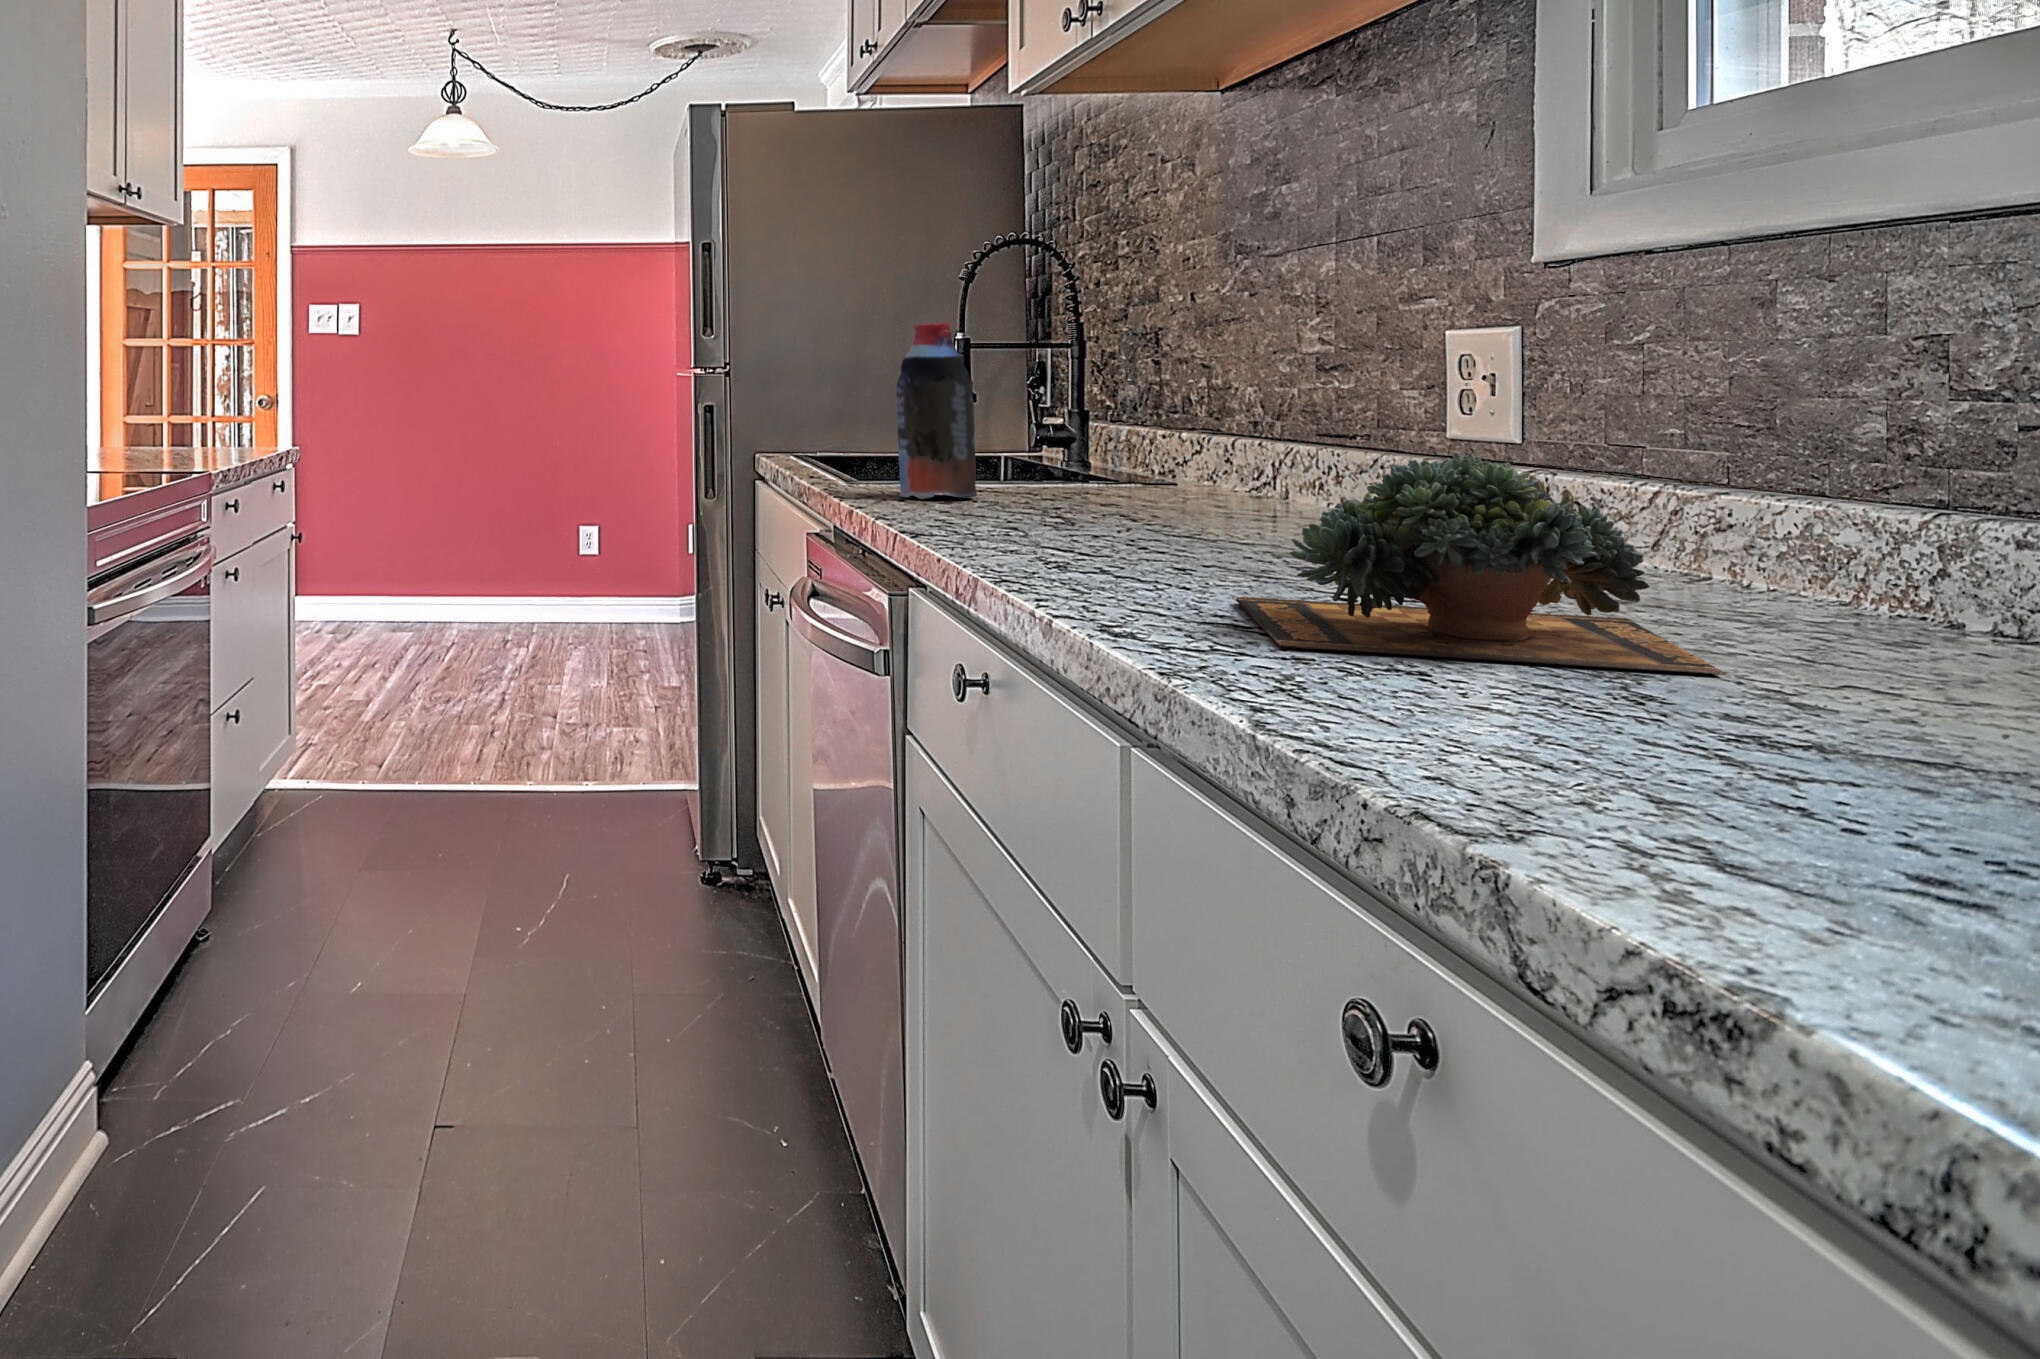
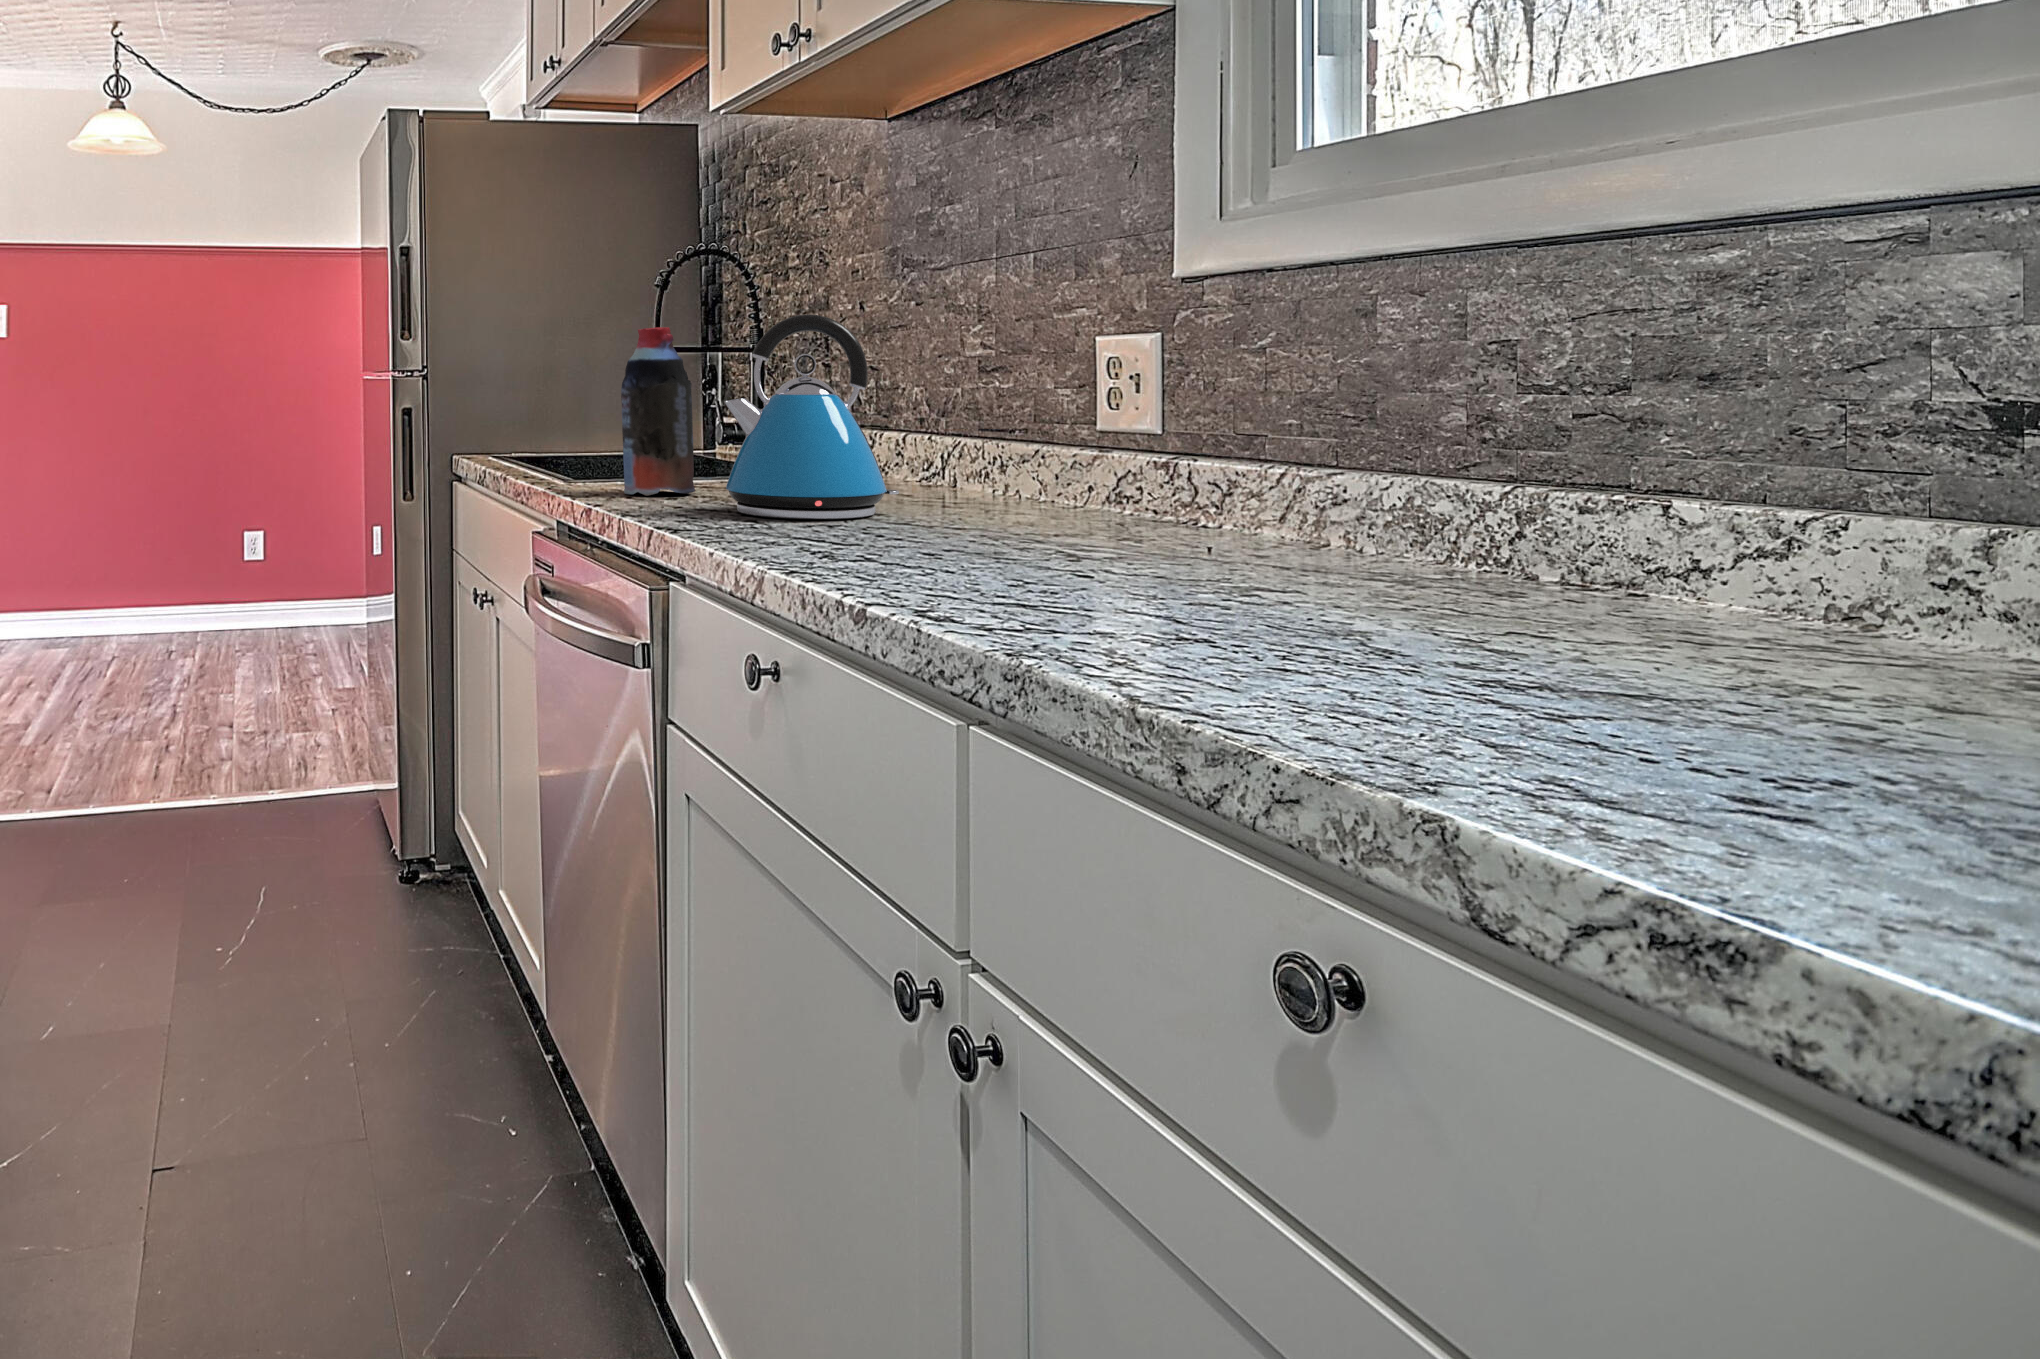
kettle: none [990,309,1192,530] -> present [724,314,899,519]
succulent plant: present [1236,452,1725,675] -> none [1001,440,1422,626]

